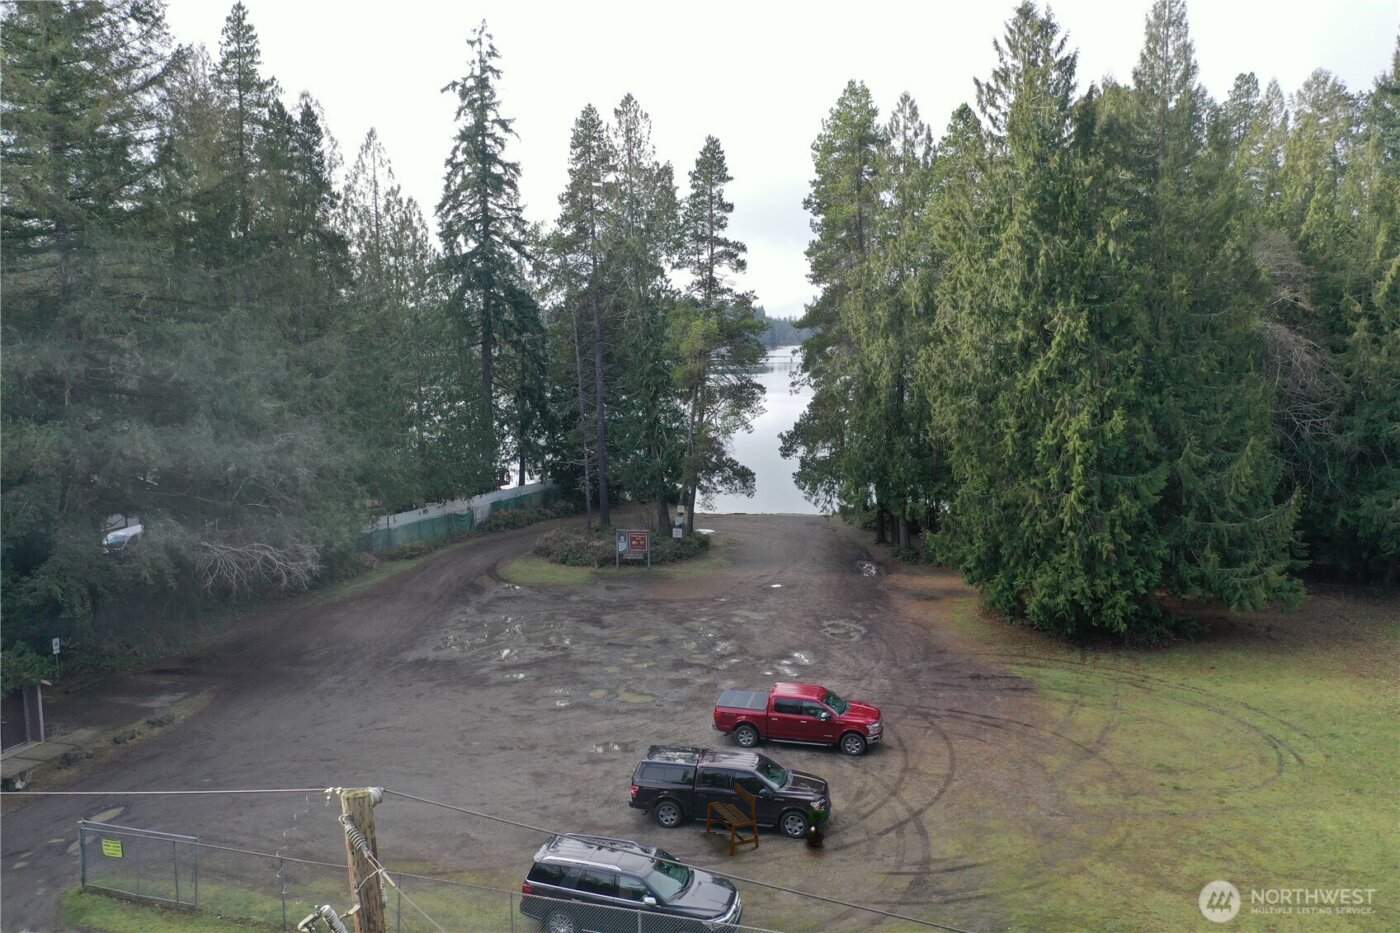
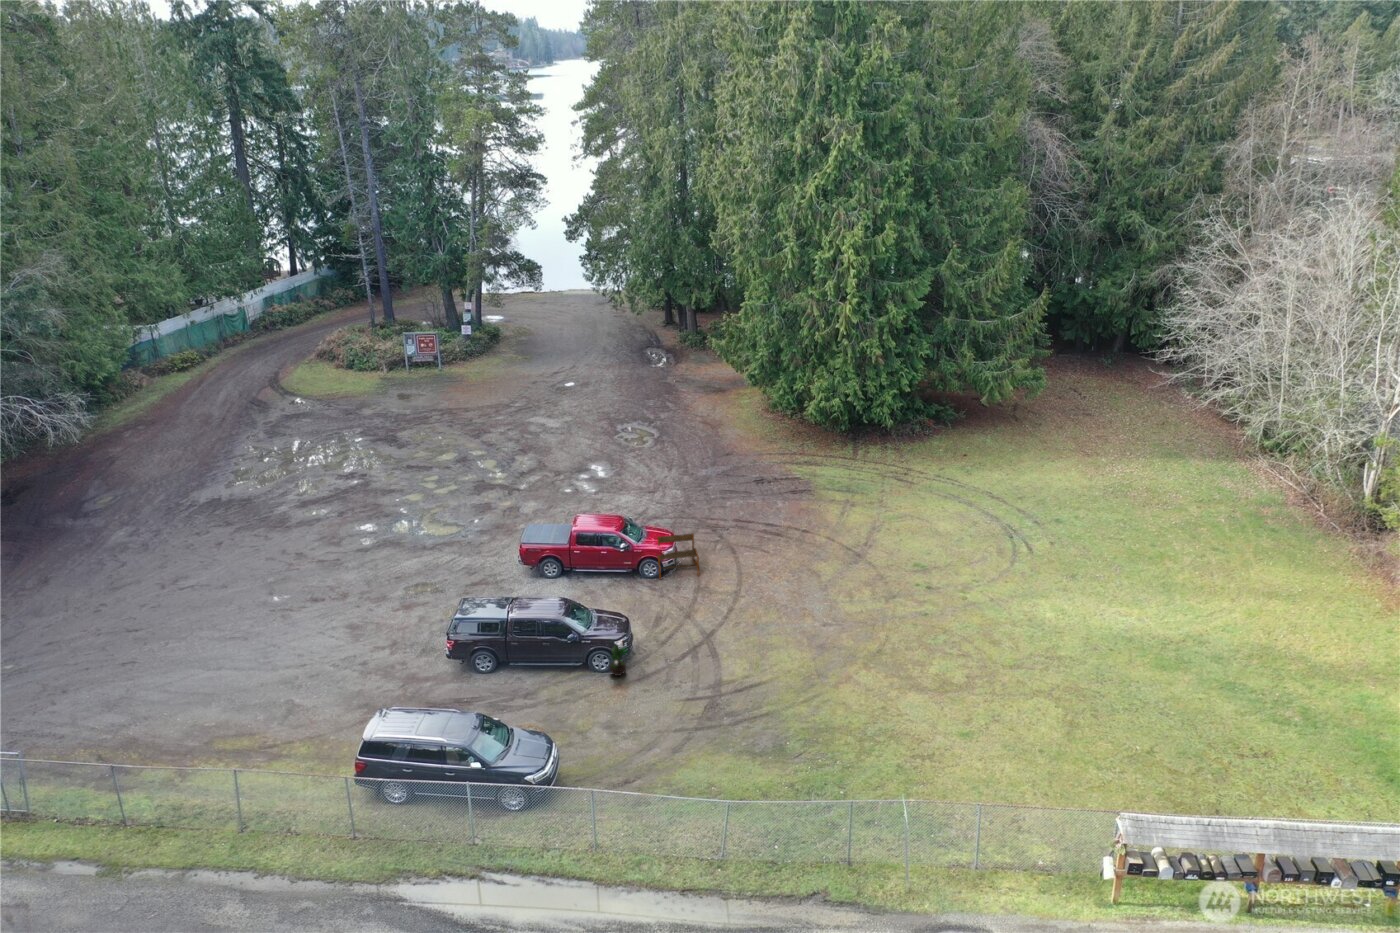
bench: present [707,783,759,856] -> present [656,534,699,579]

